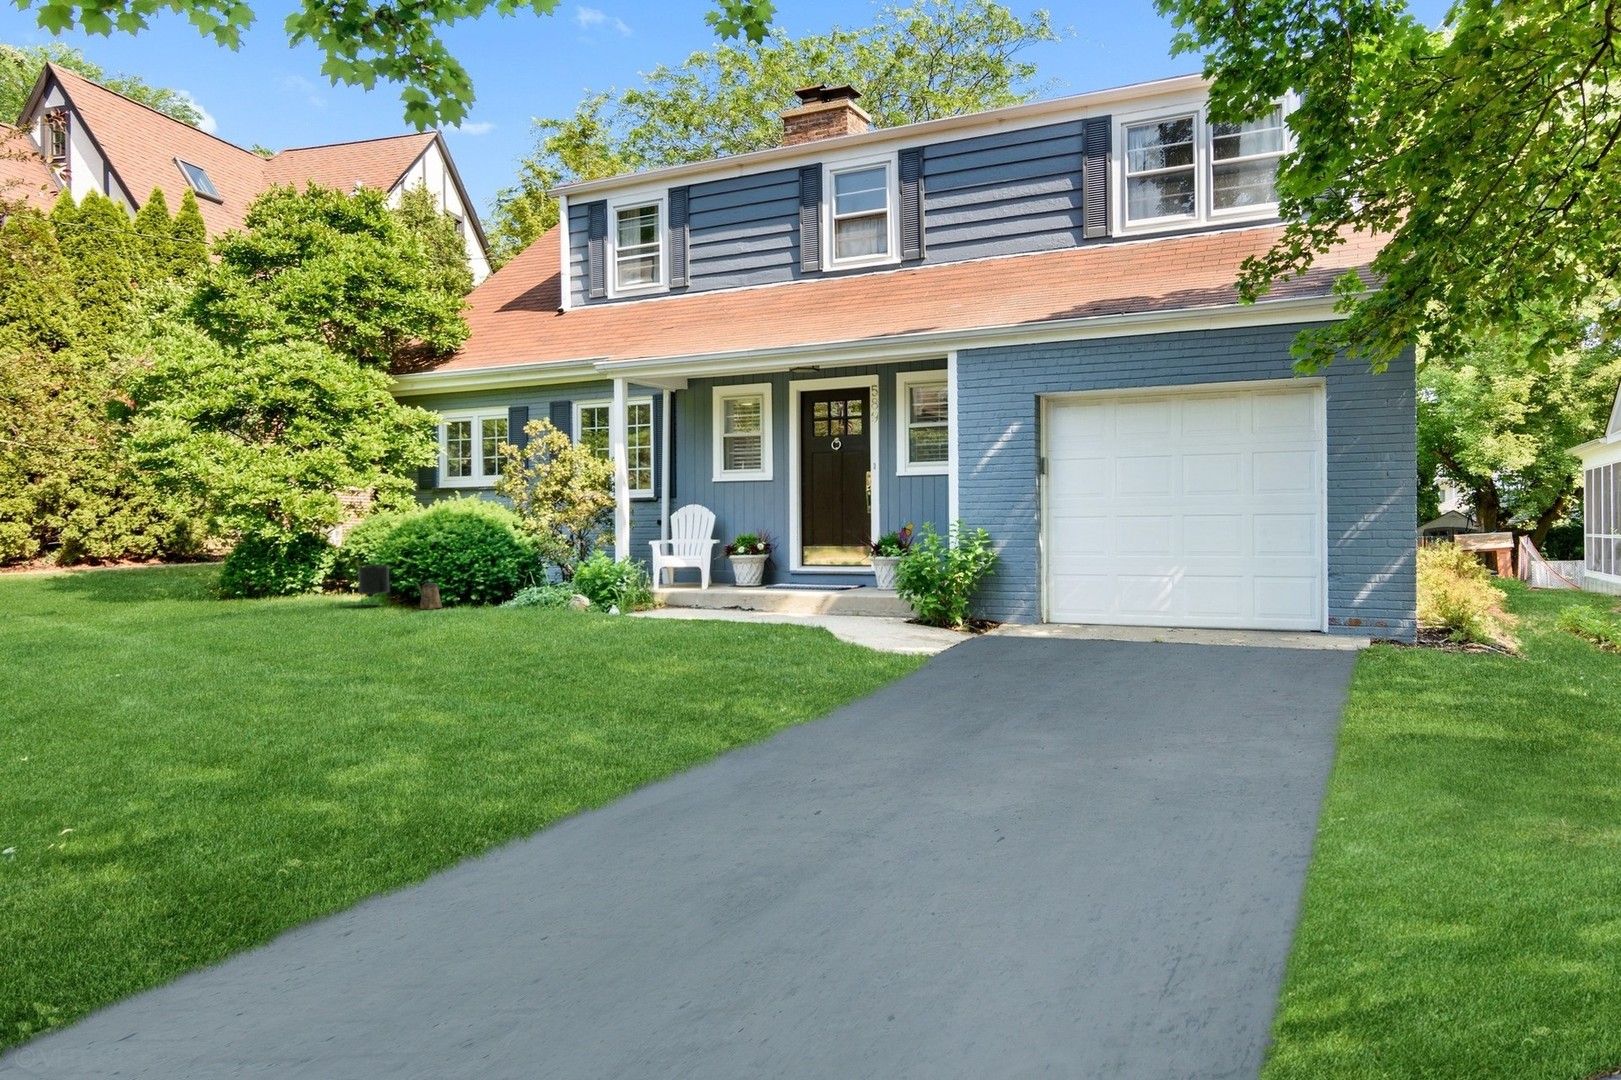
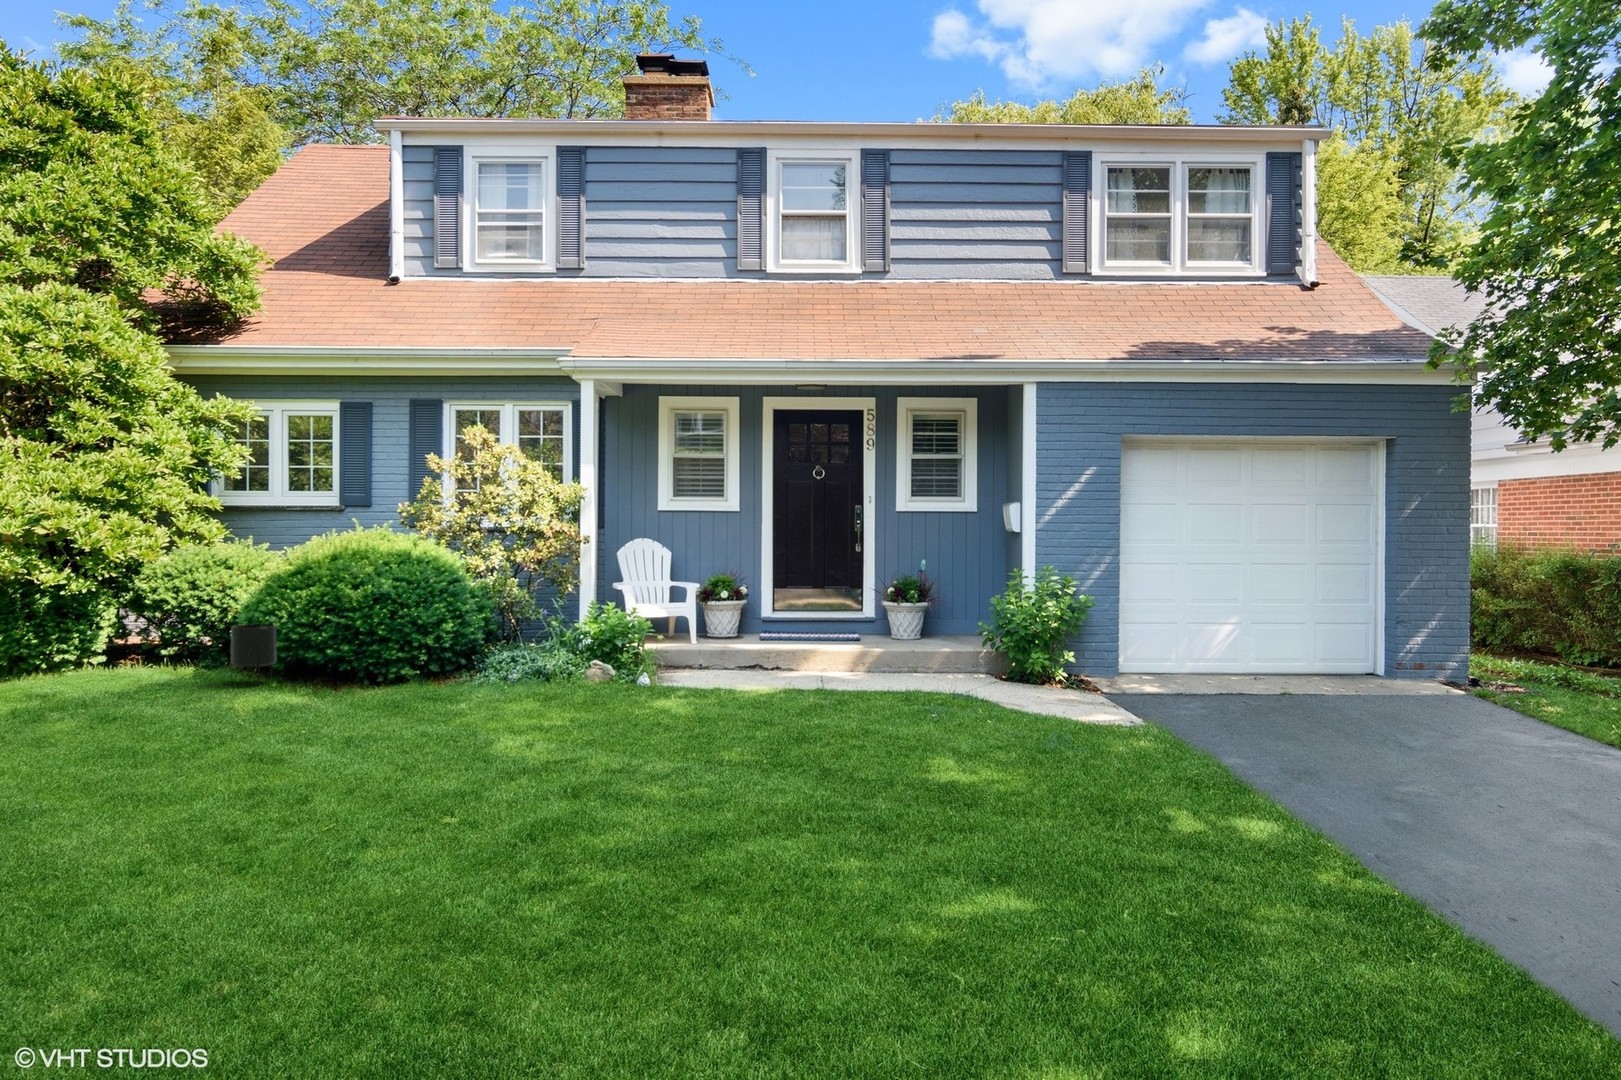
watering can: present [415,582,442,609] -> none [336,648,369,685]

